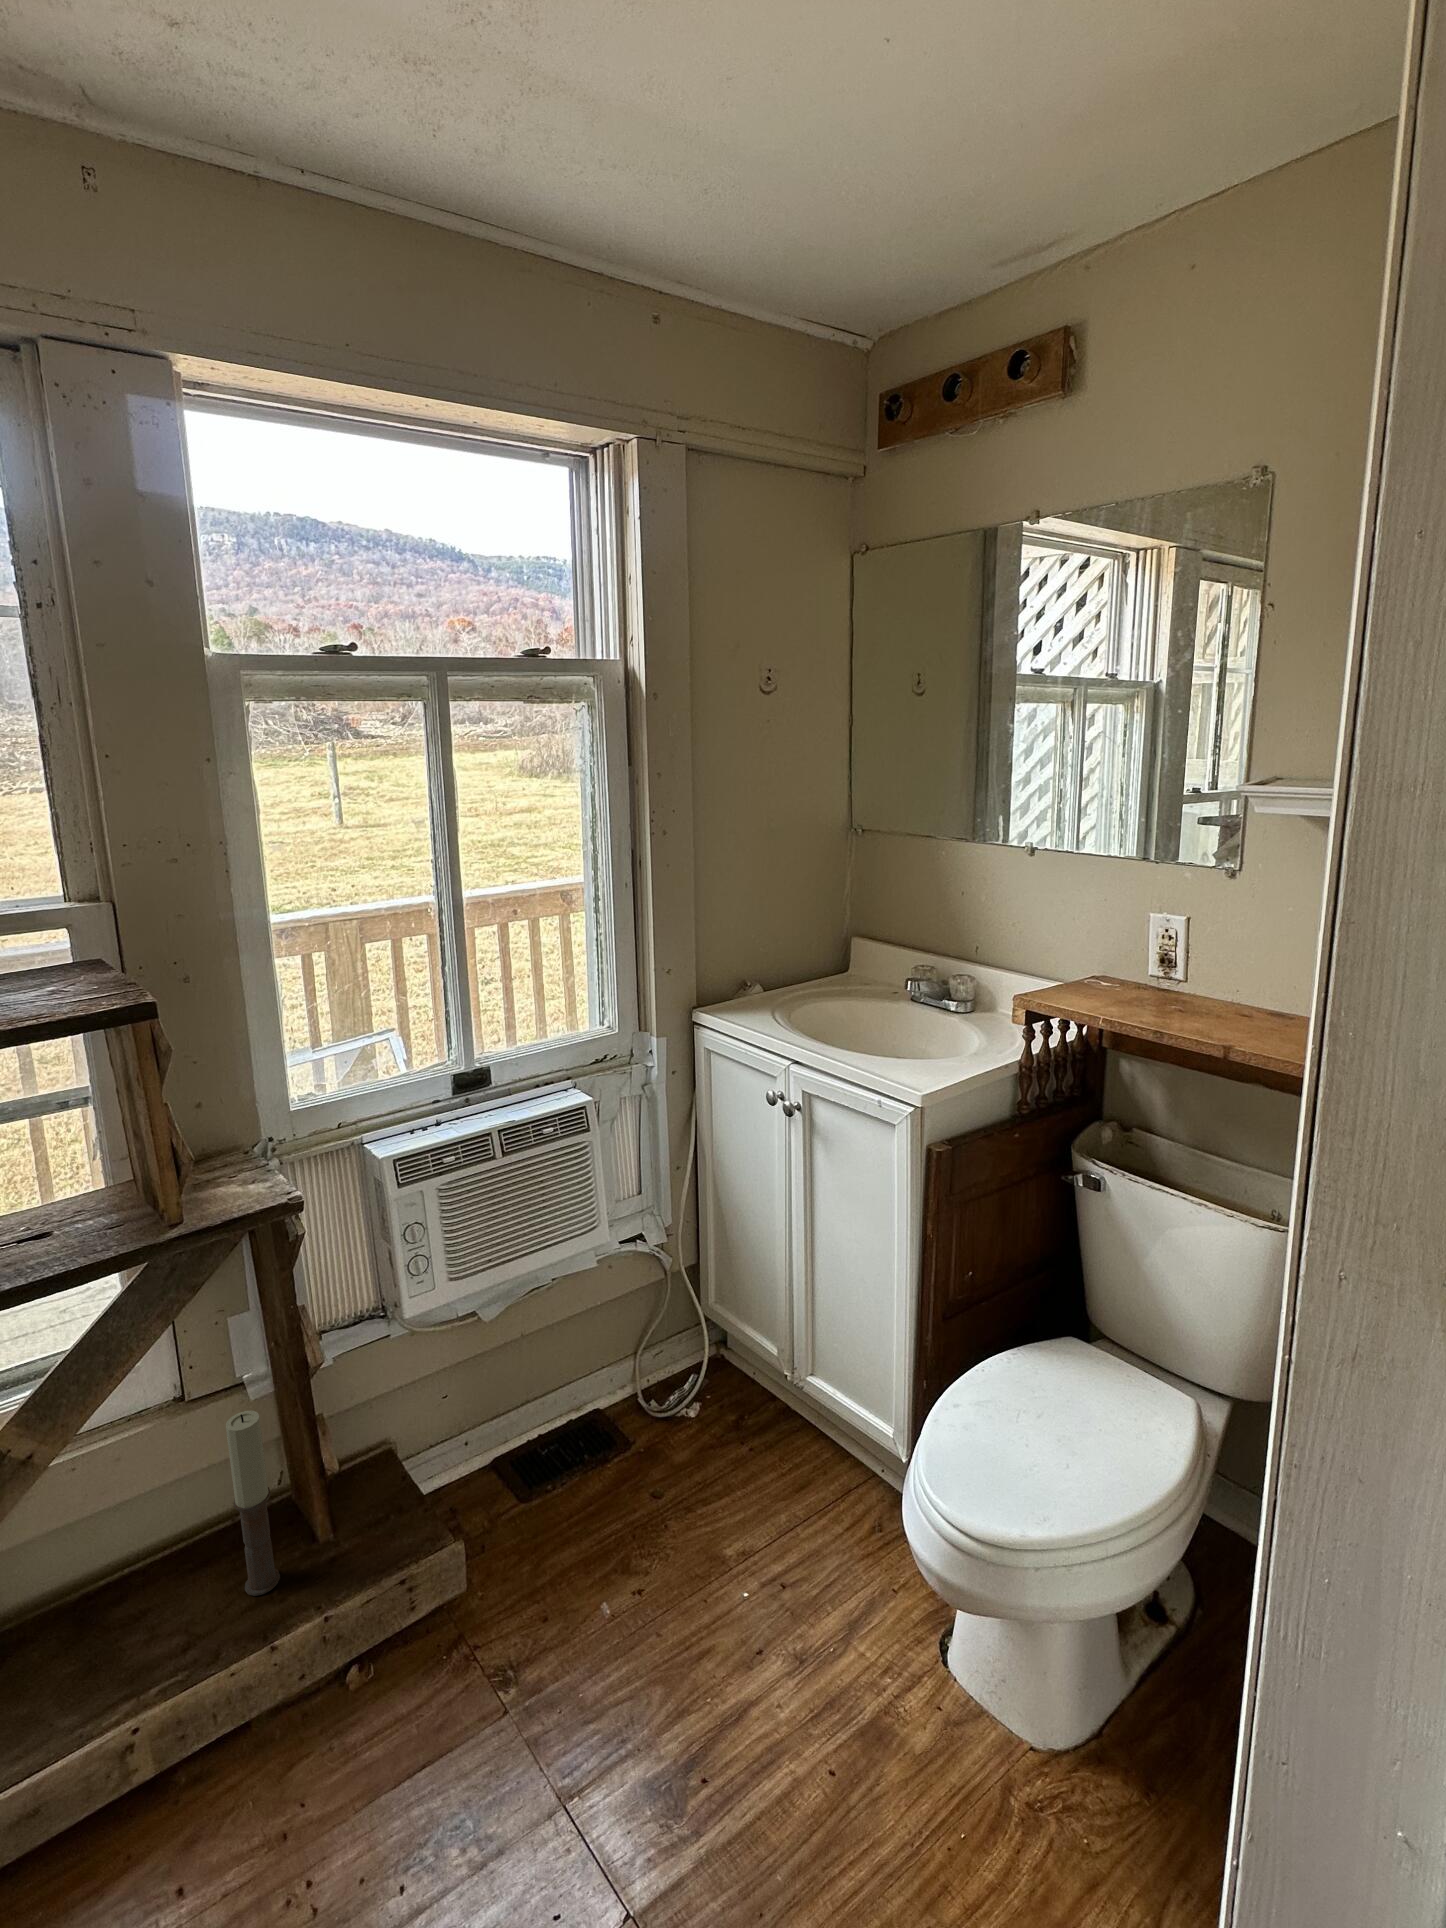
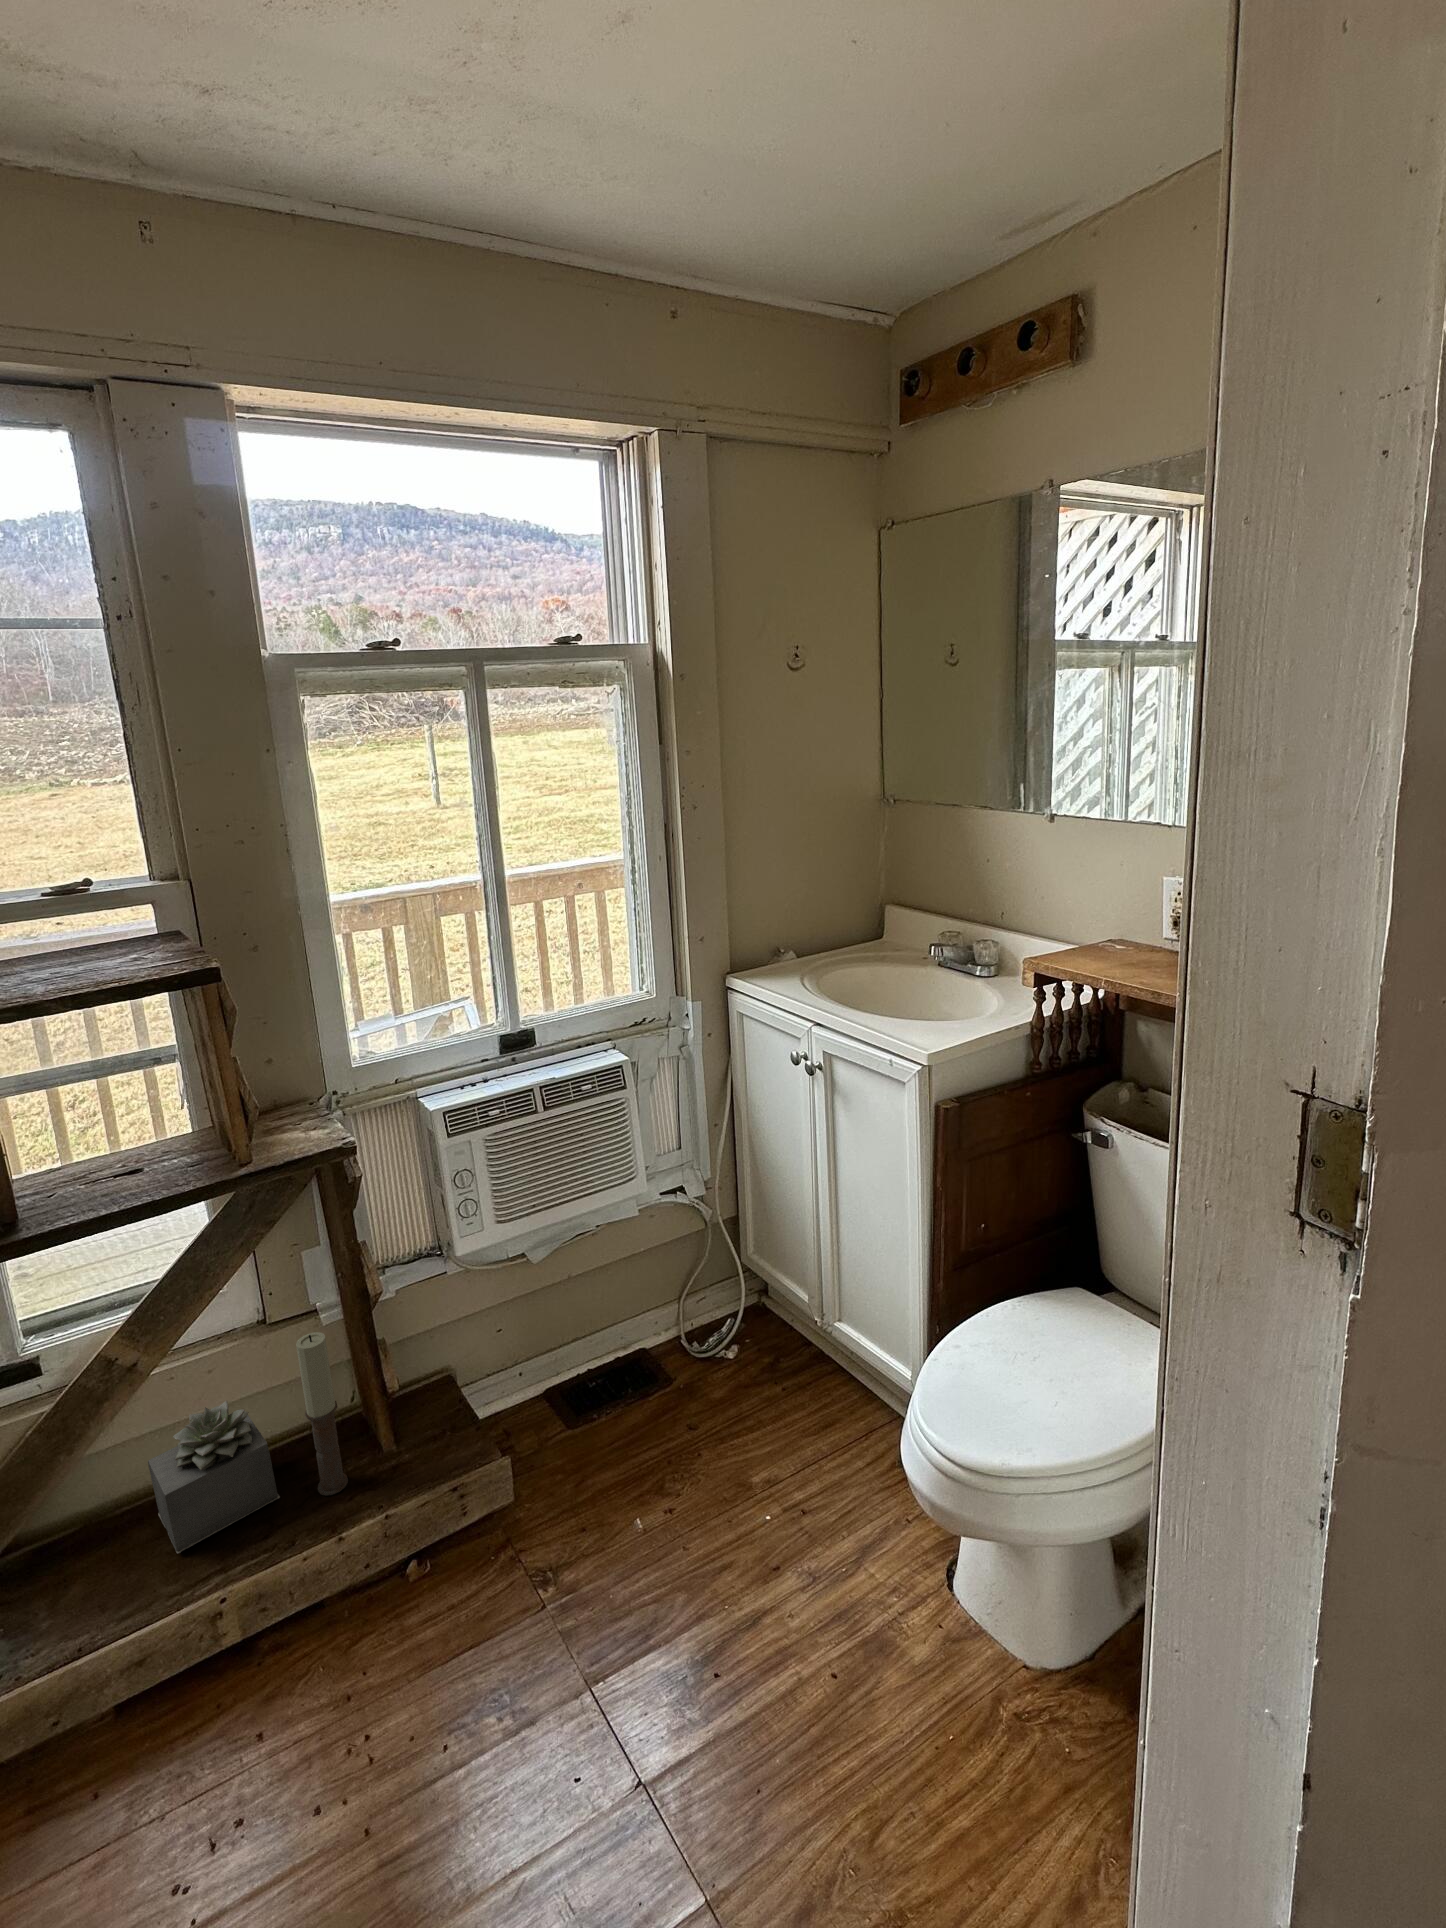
succulent plant: none [45,1492,201,1675] -> present [148,1400,280,1553]

